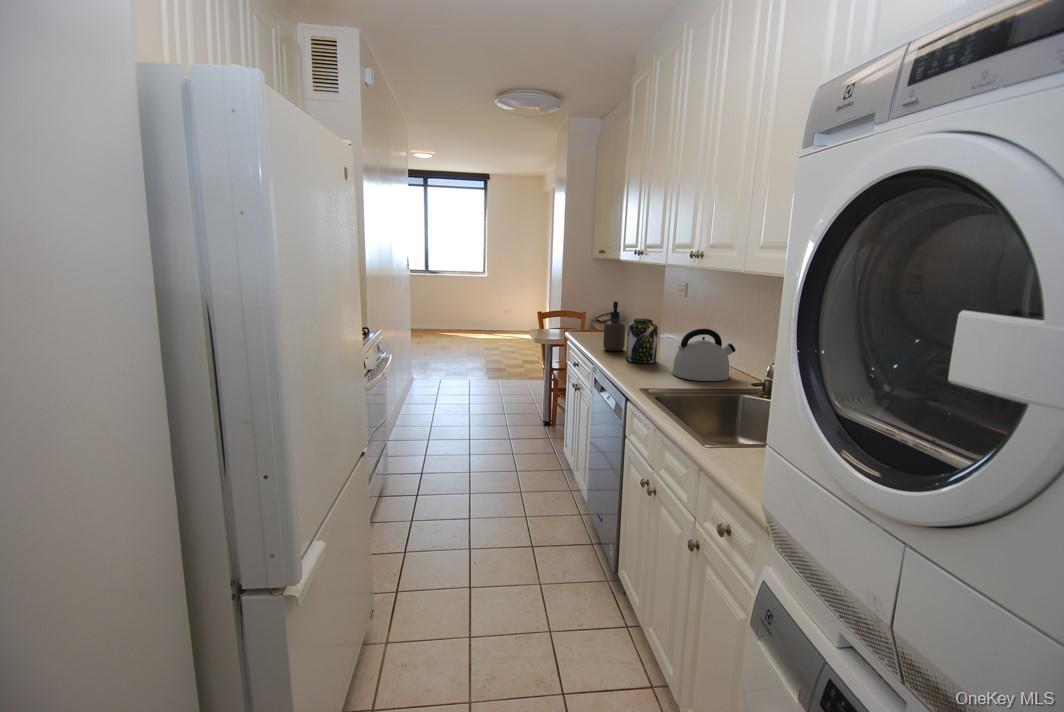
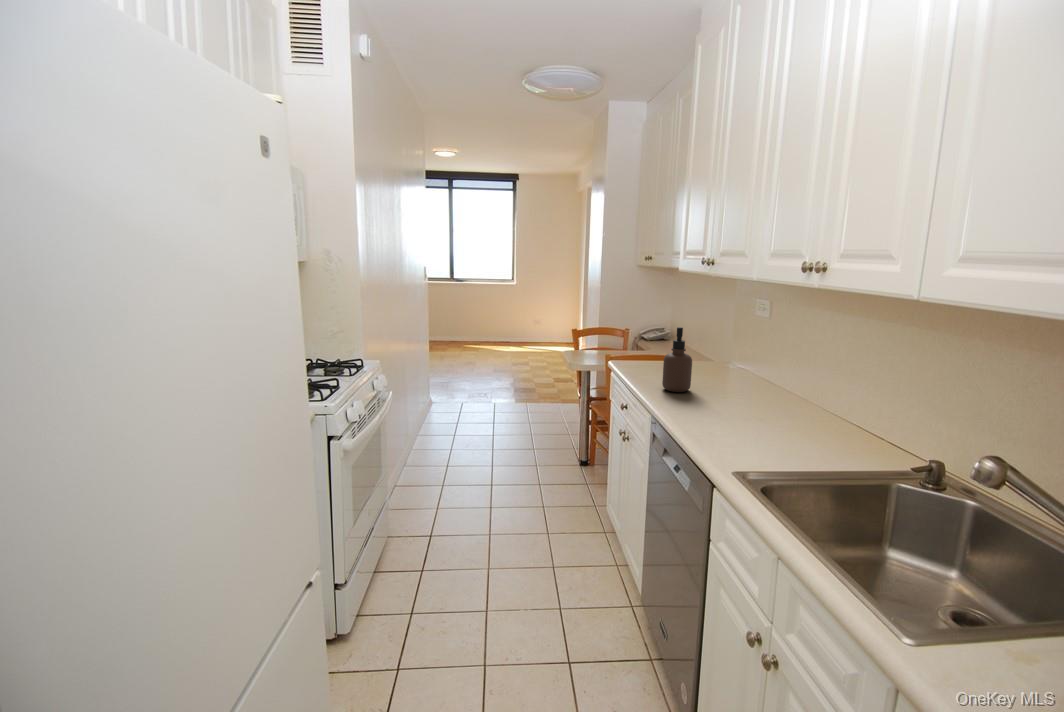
jar: present [626,318,658,363] -> none [696,352,741,414]
kettle: present [672,329,736,381] -> none [767,373,862,450]

